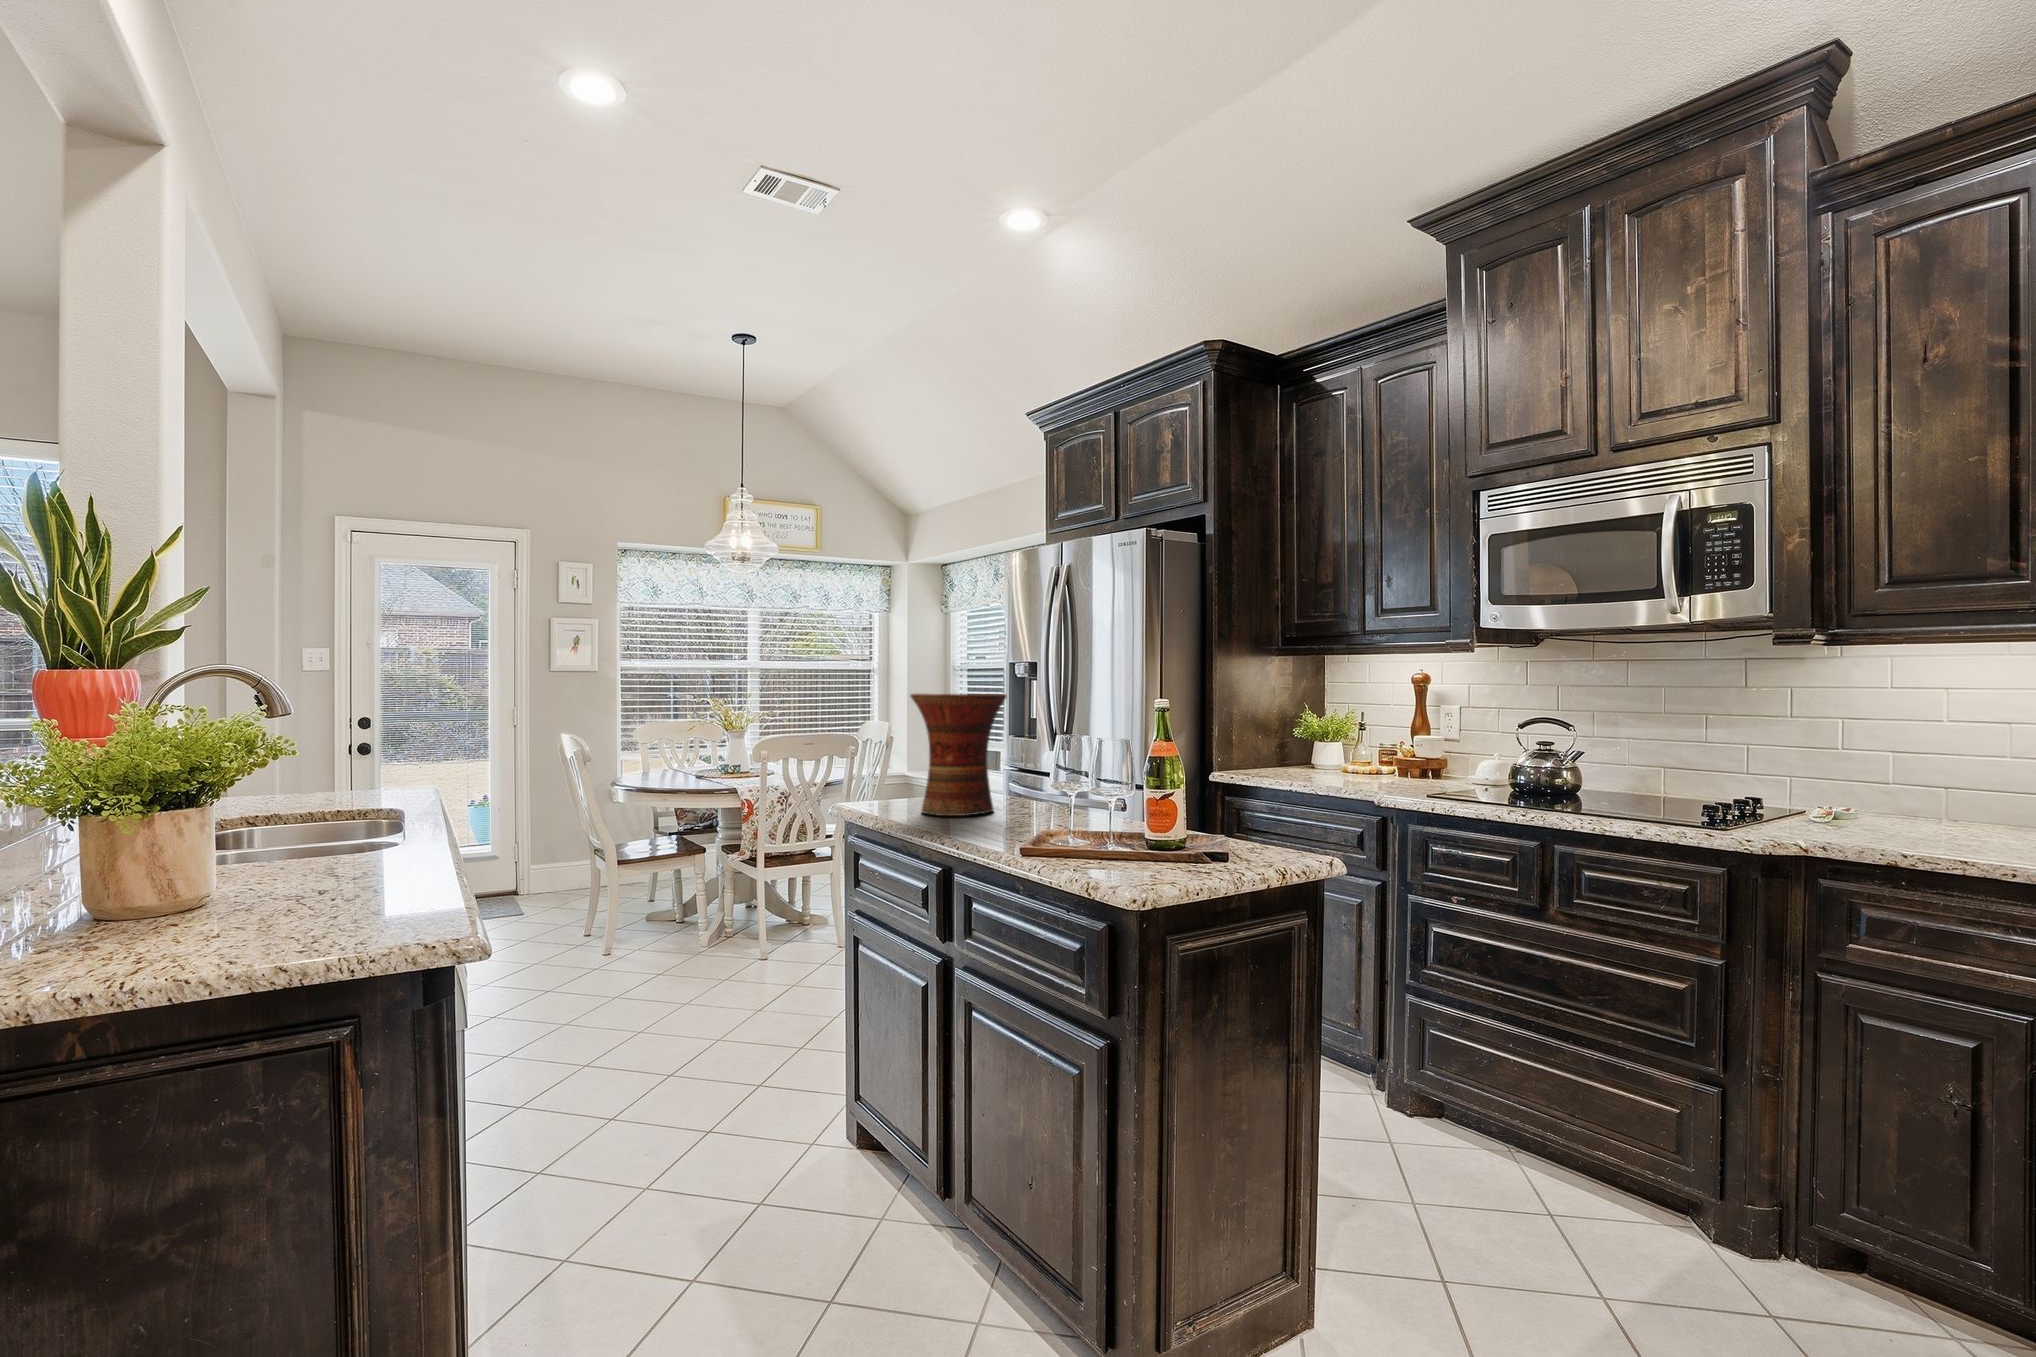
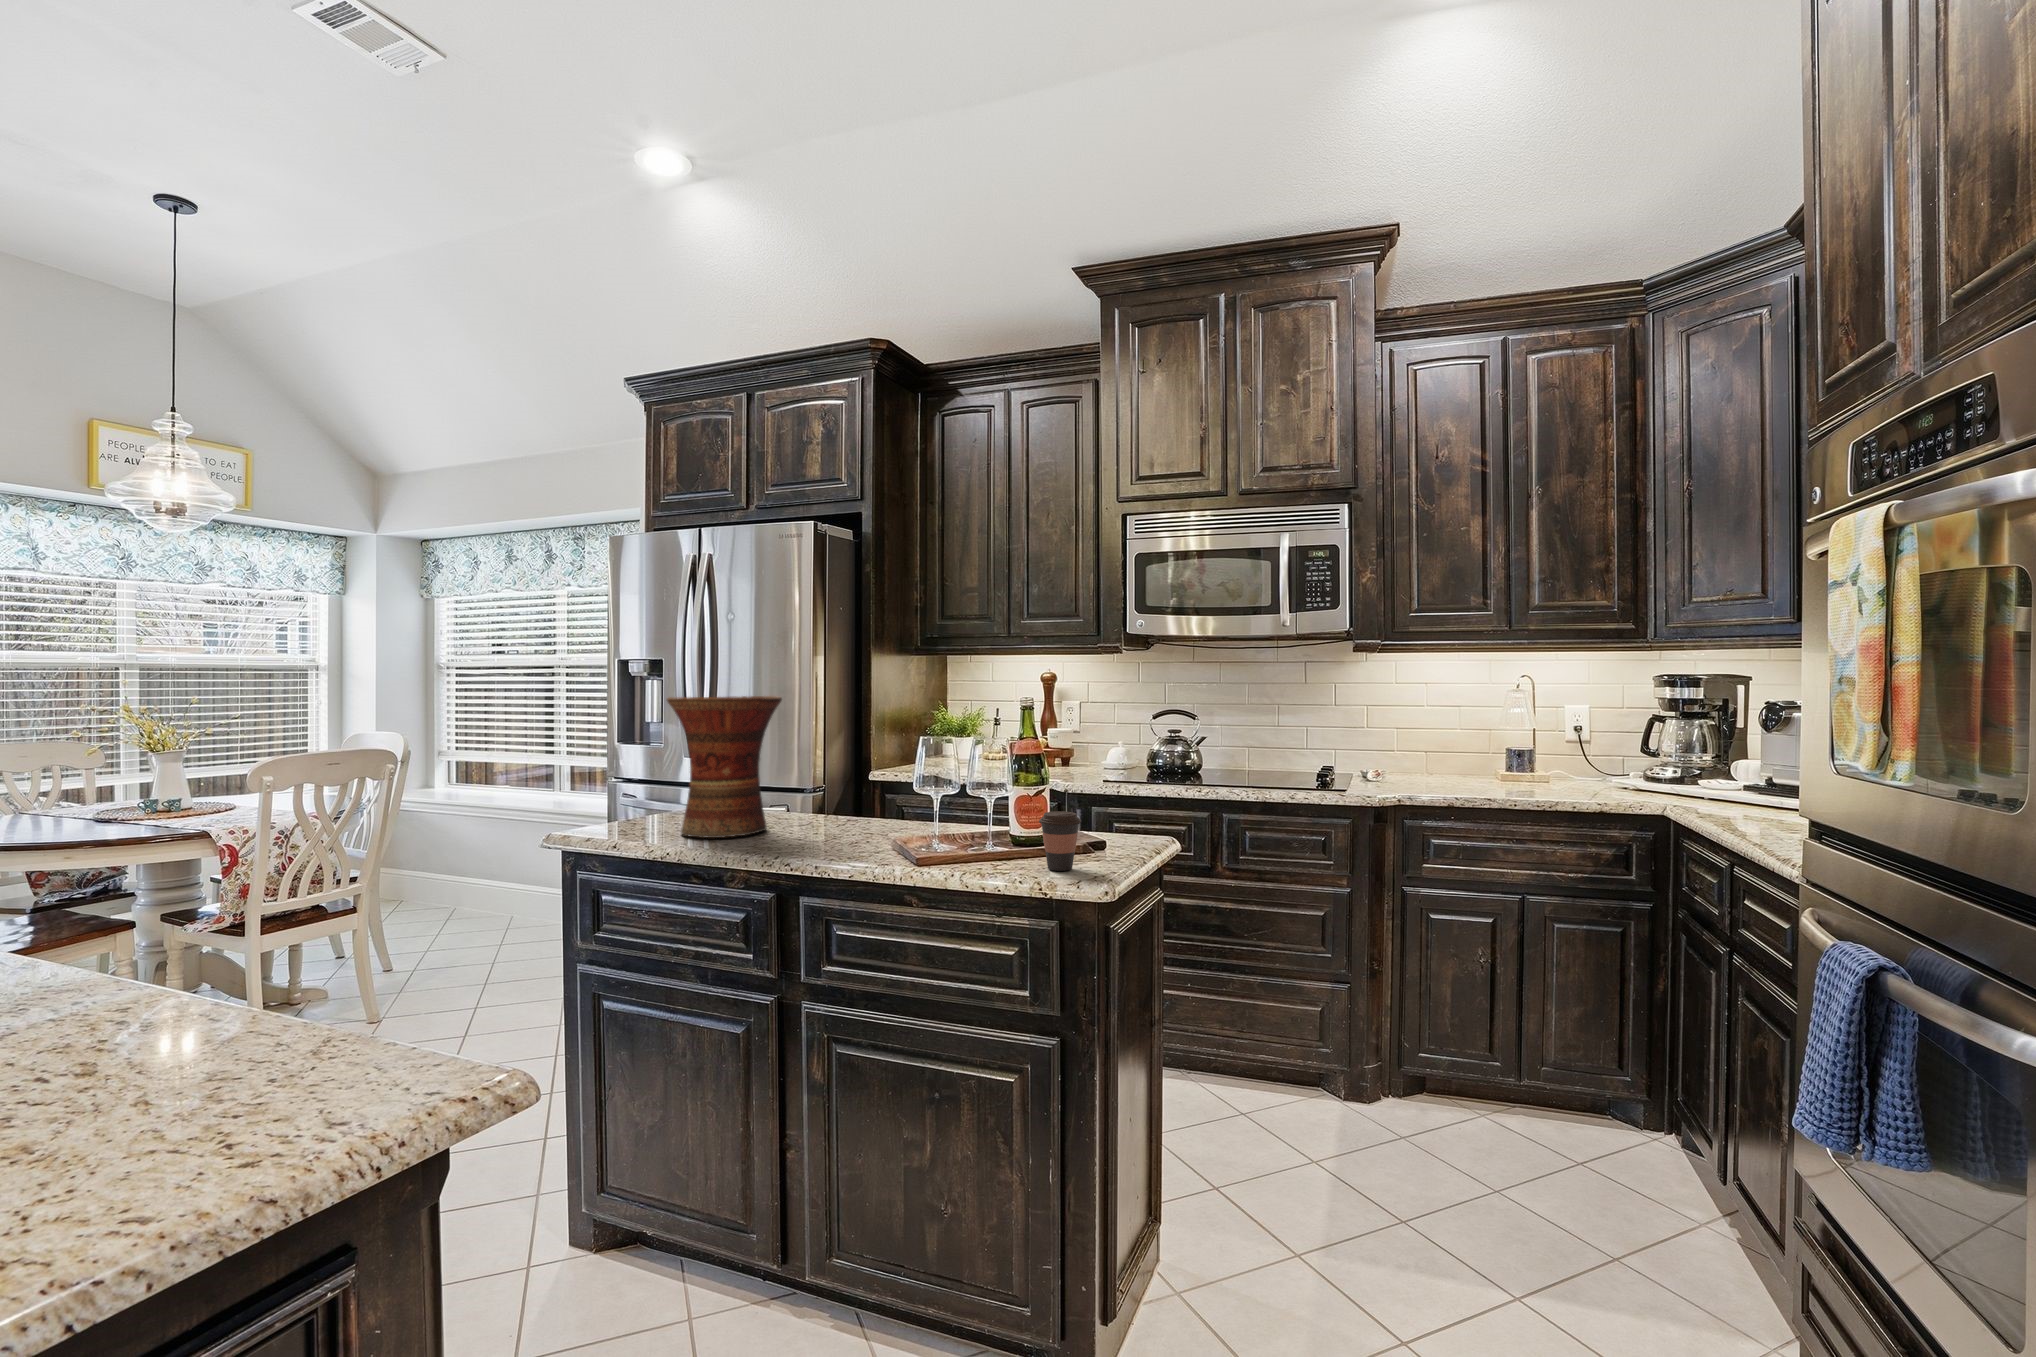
coffee cup: none [1133,812,1177,872] -> present [1039,811,1081,871]

